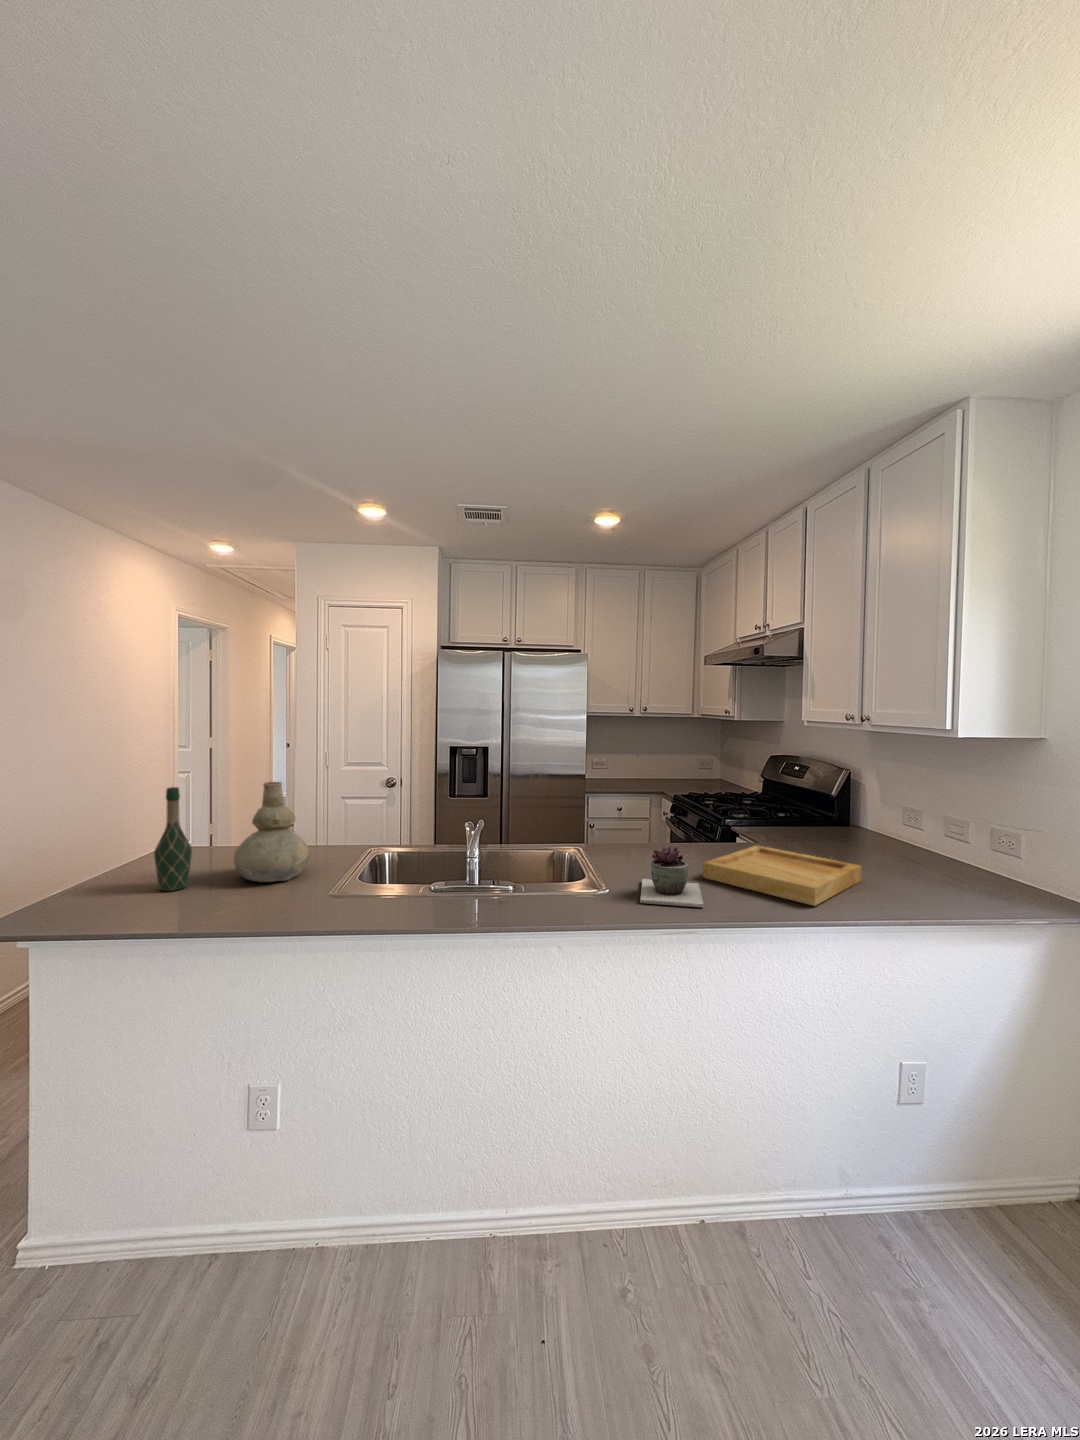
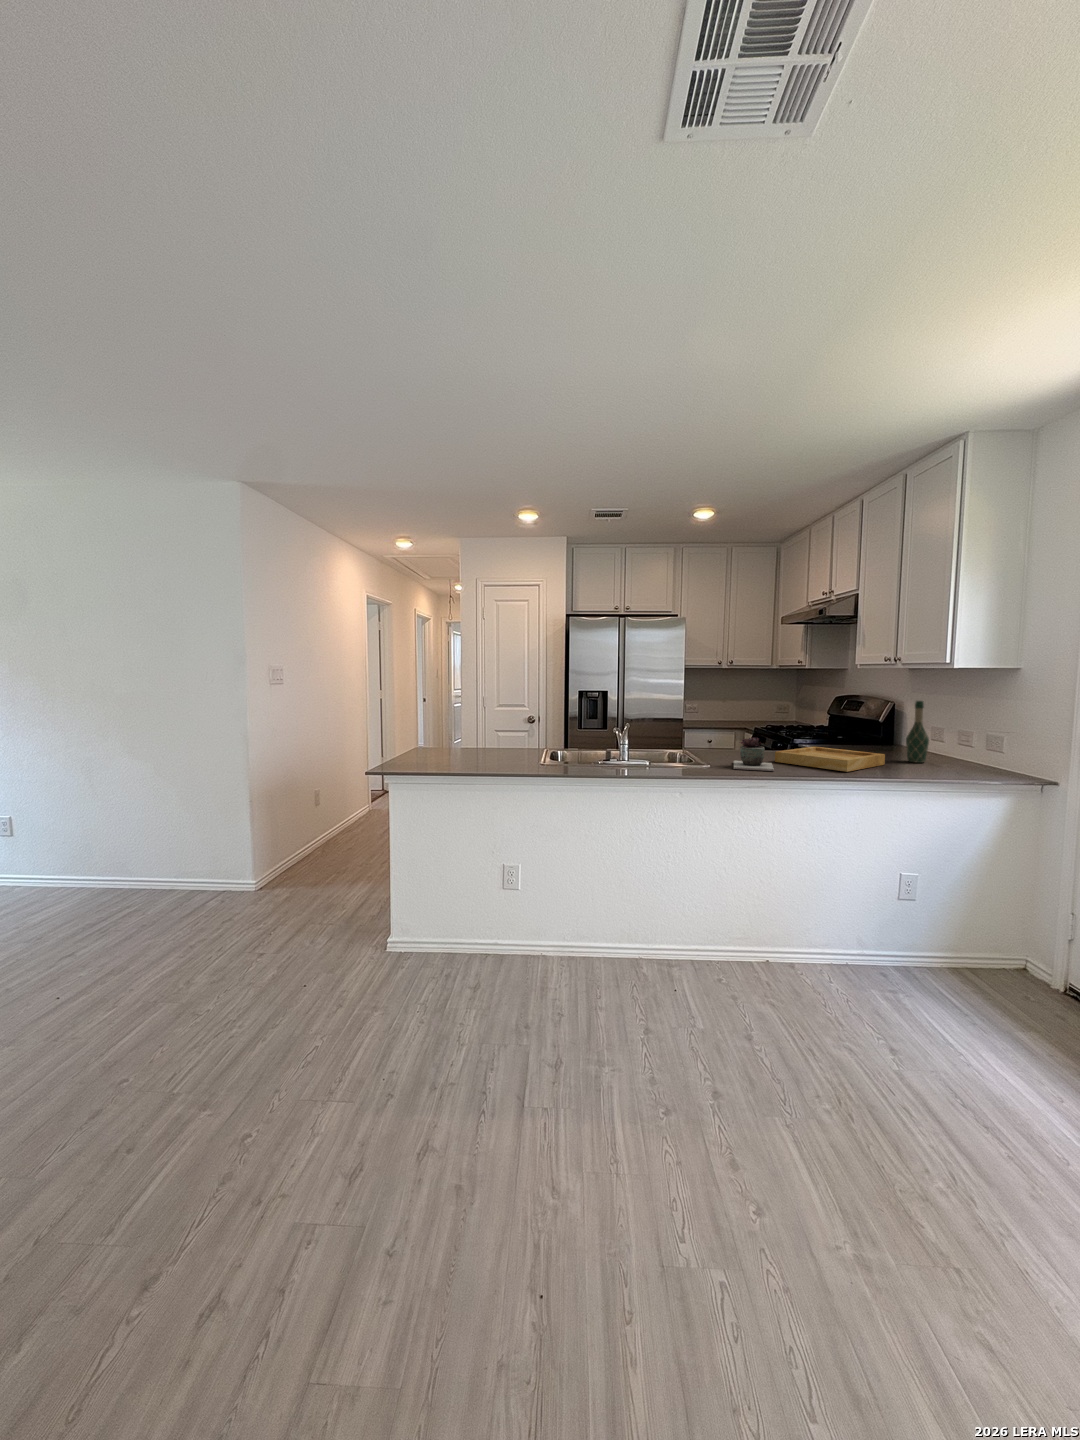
vase: present [234,782,309,882] -> none [477,699,520,758]
wine bottle: present [154,787,192,891] -> present [906,701,929,763]

